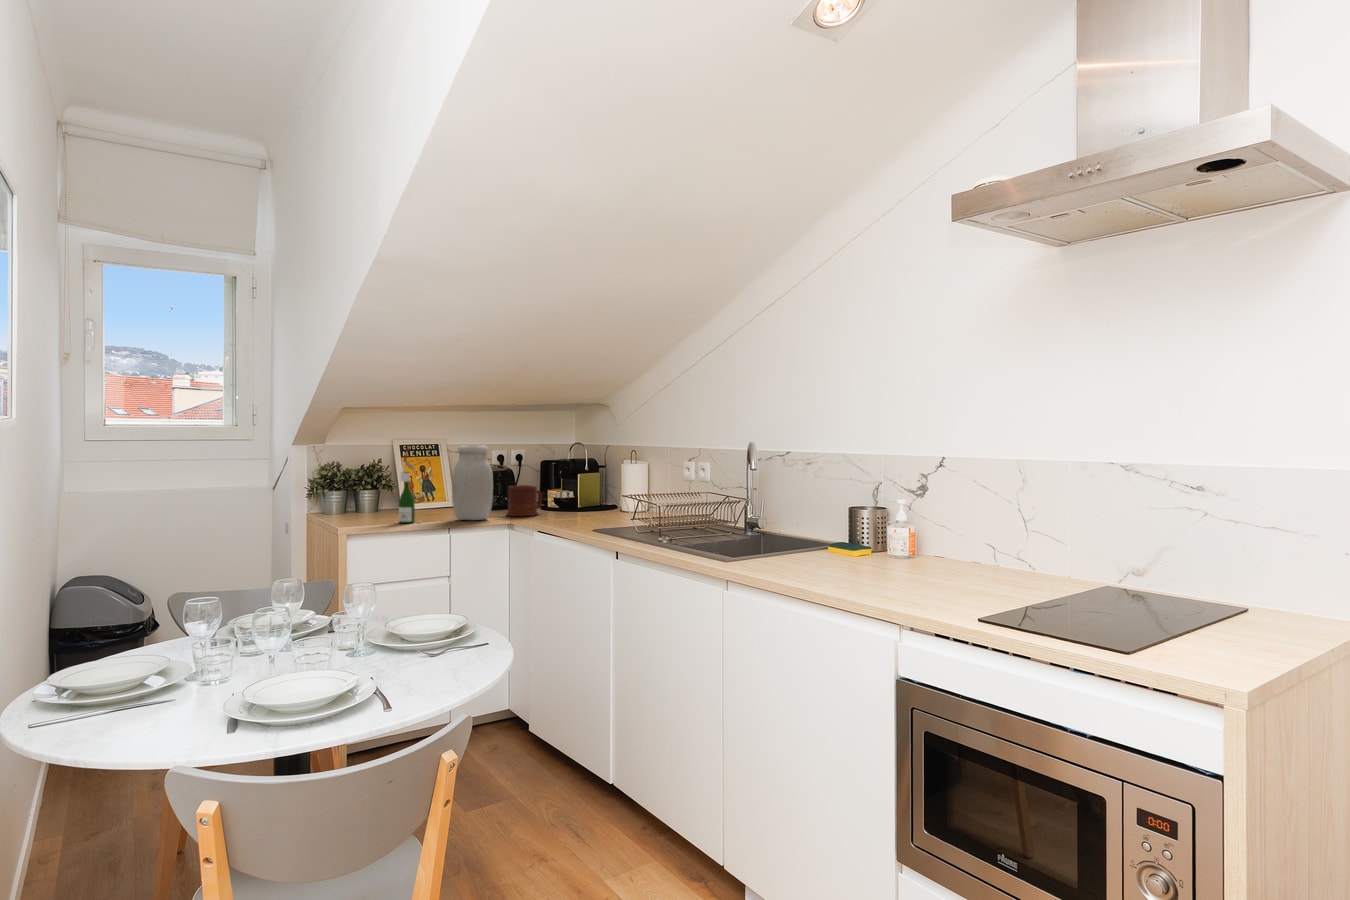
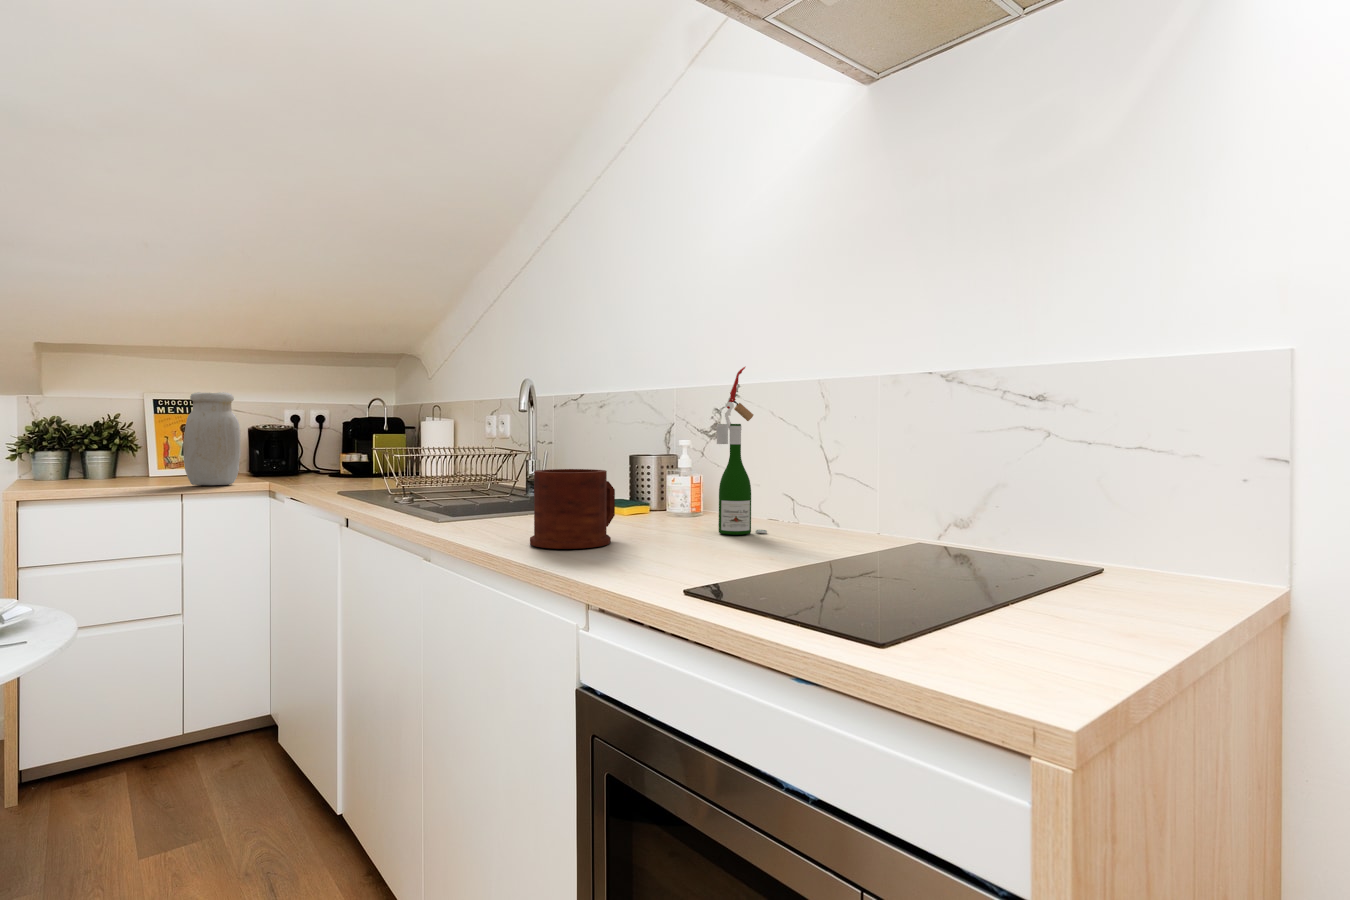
wine bottle: present [399,447,421,523] -> present [716,367,767,535]
mug: present [506,485,542,516] -> present [530,469,615,549]

